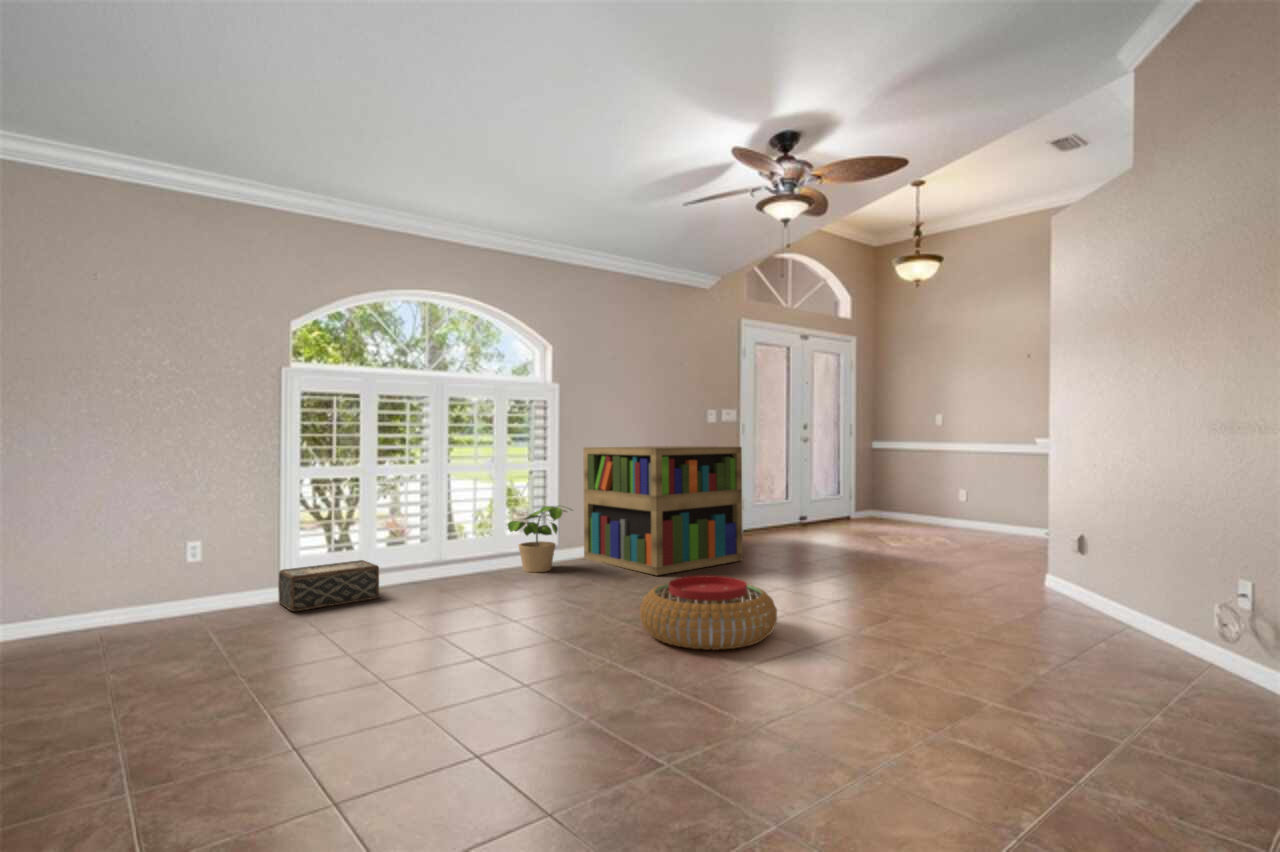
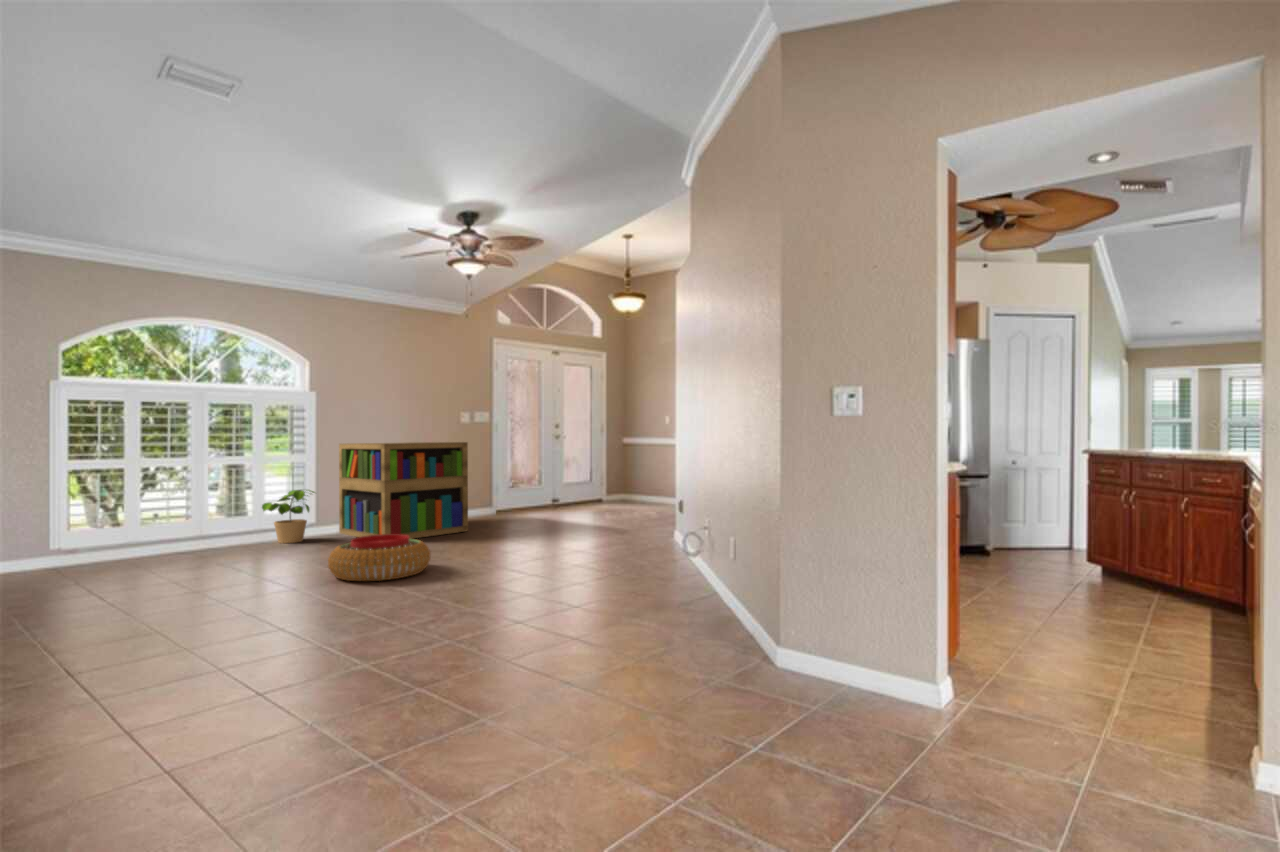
woven basket: present [278,560,379,611] -> none [47,534,138,573]

